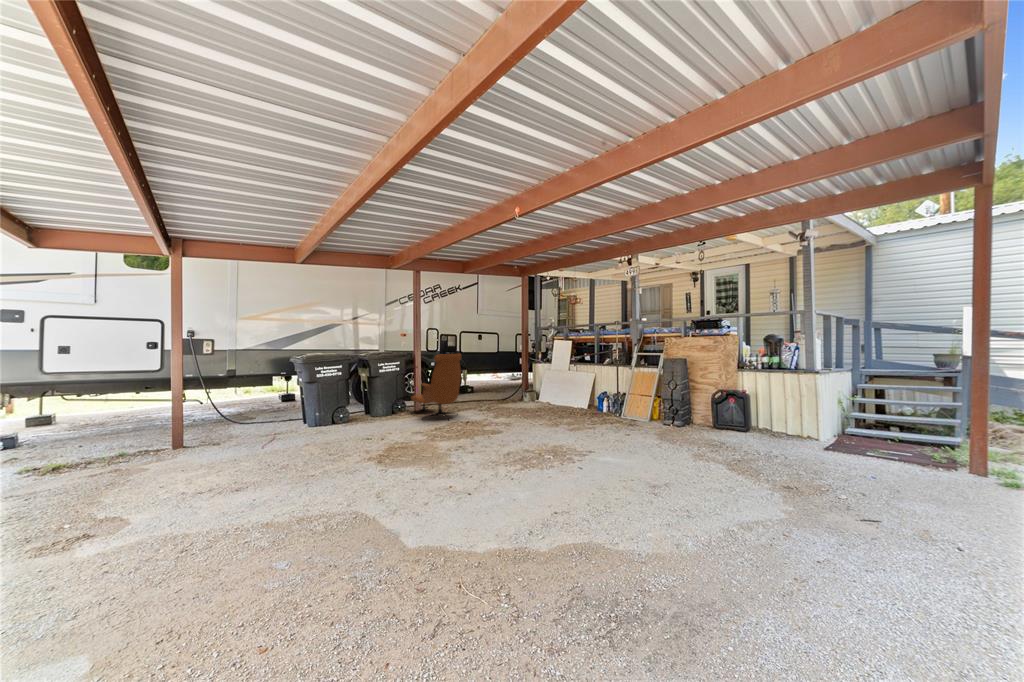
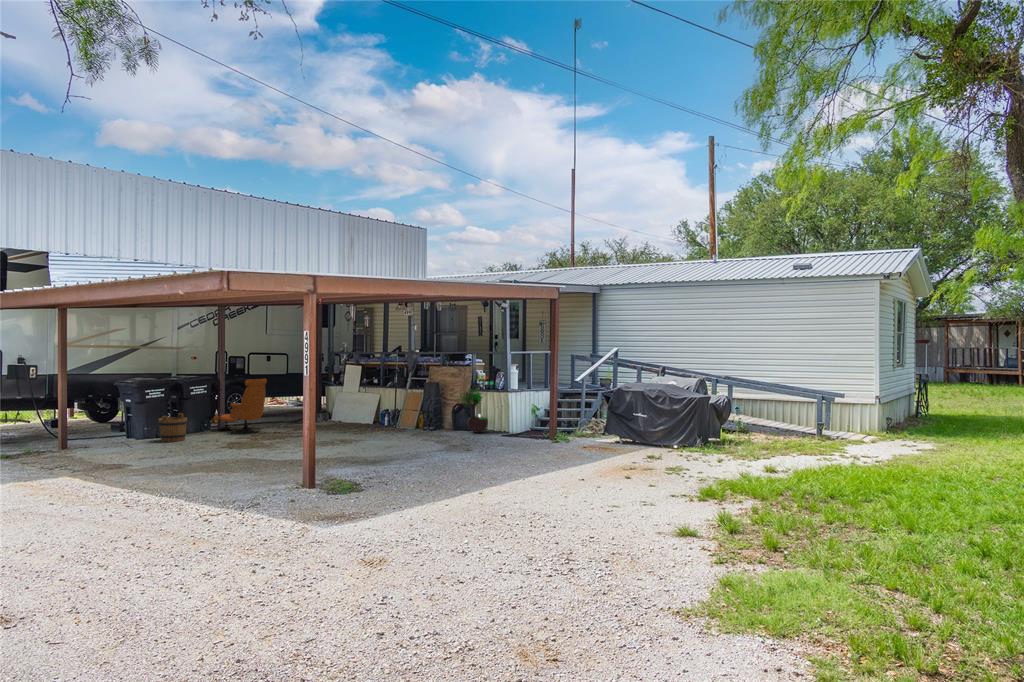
potted tree: none [730,360,782,437] -> present [461,388,488,433]
bucket: none [329,395,365,433] -> present [158,413,187,442]

